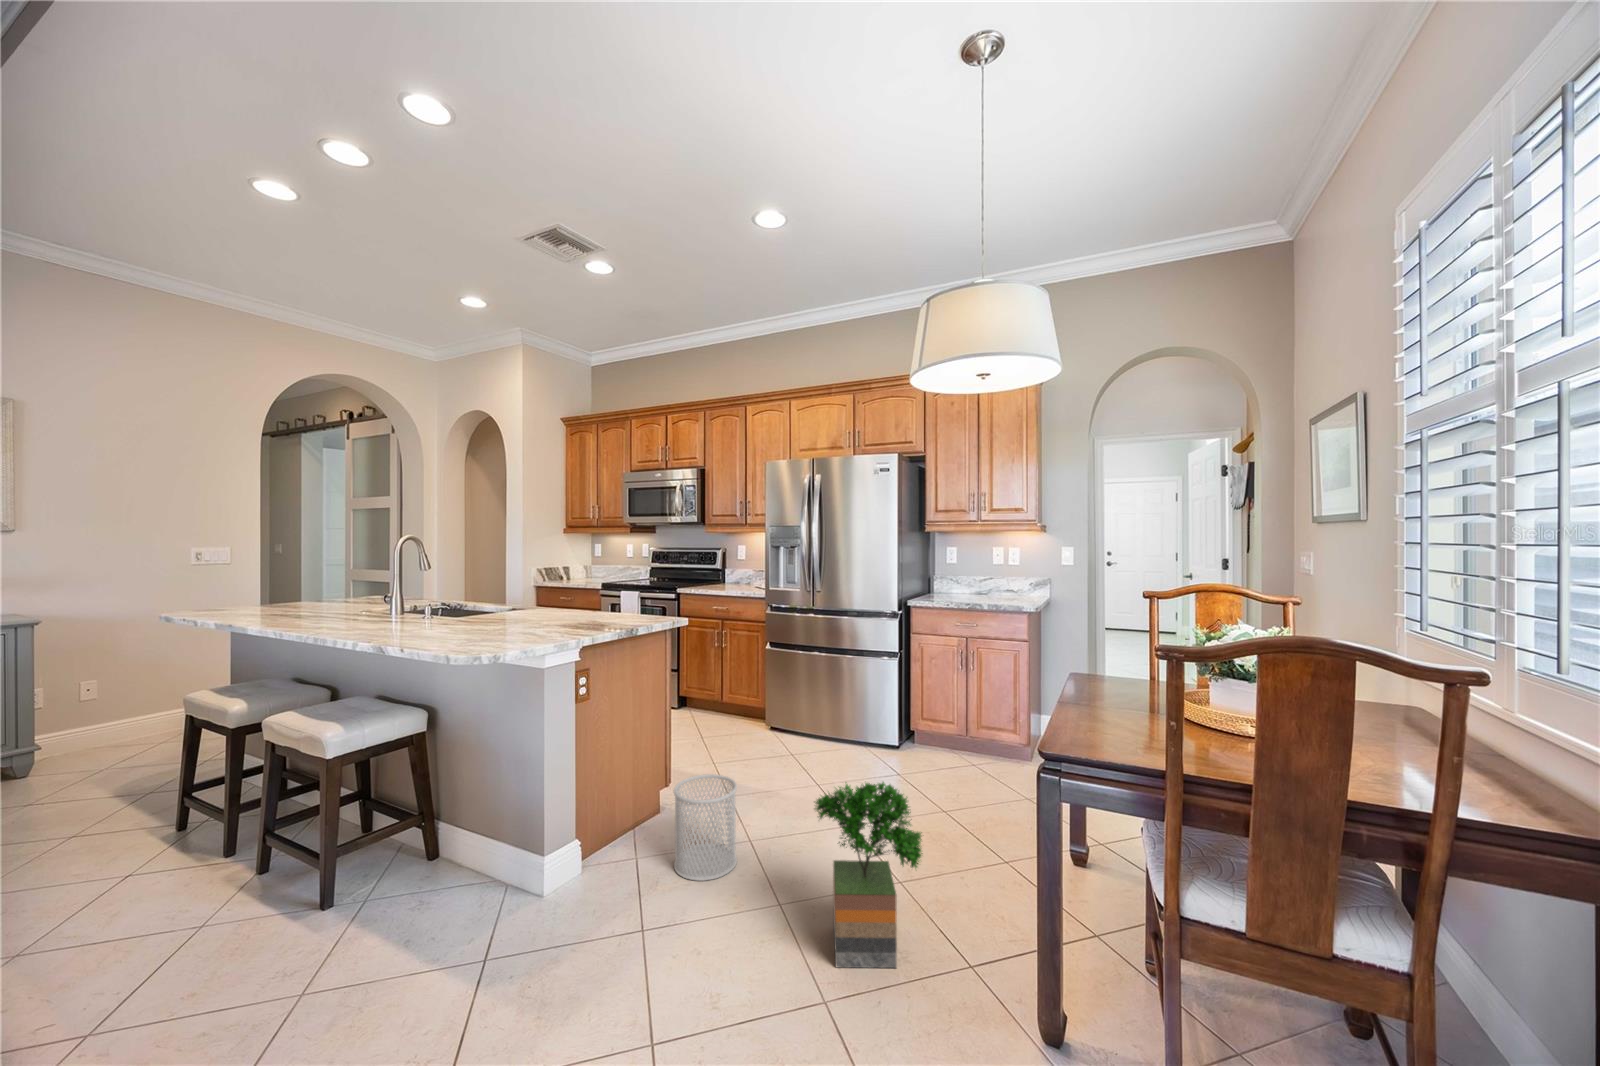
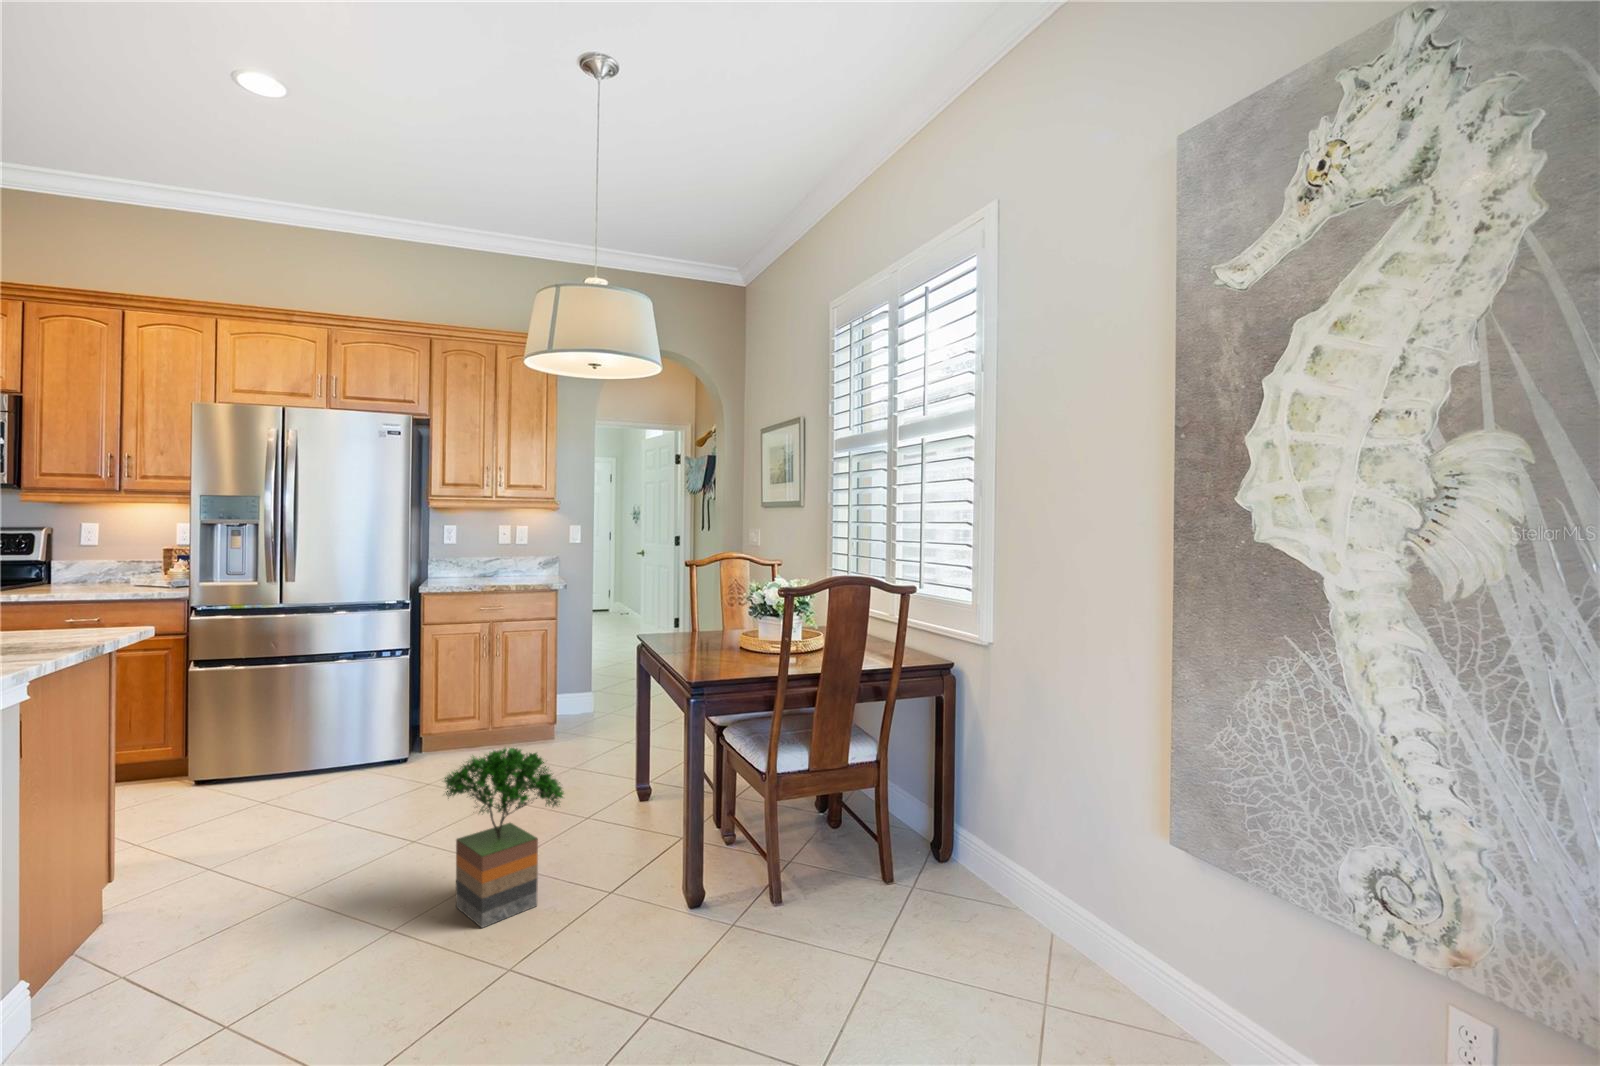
wastebasket: present [674,774,737,881] -> none [188,811,289,947]

